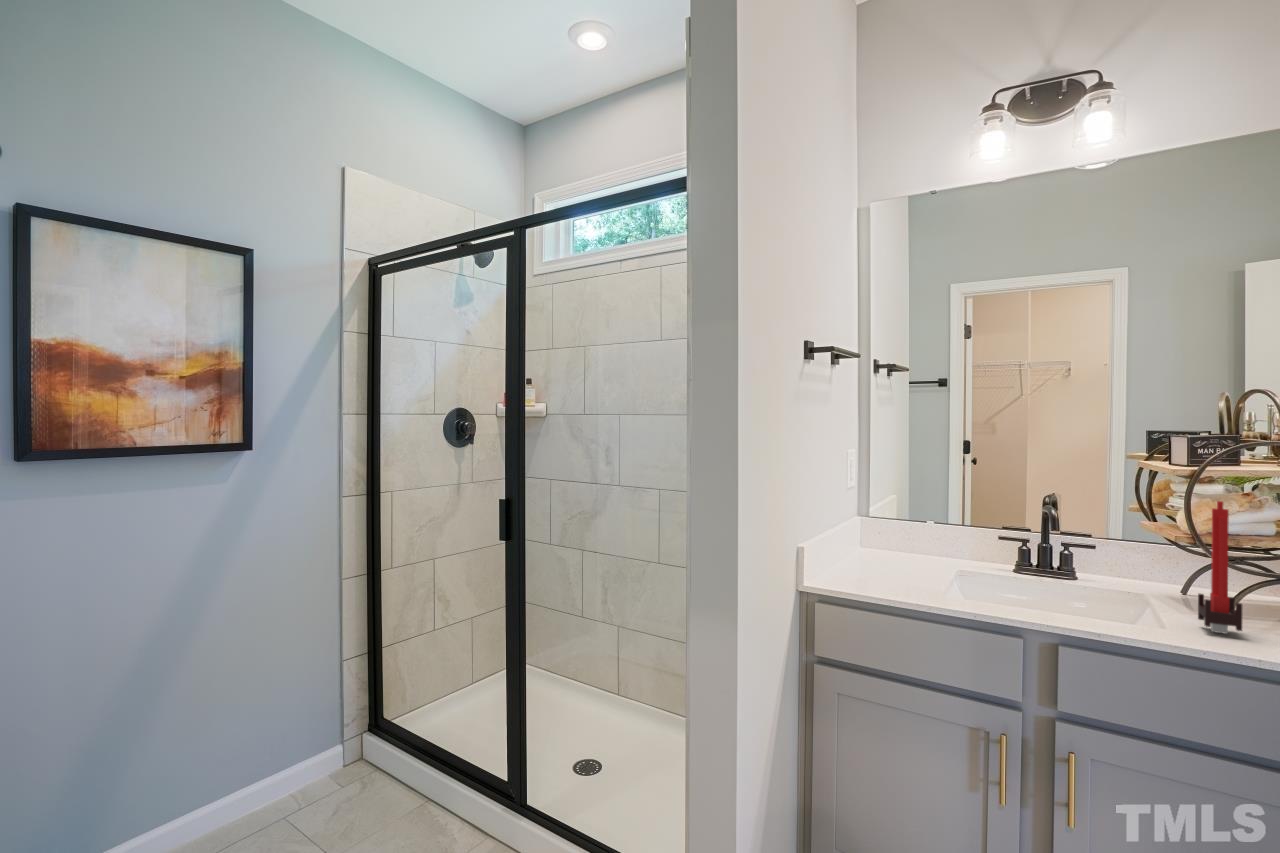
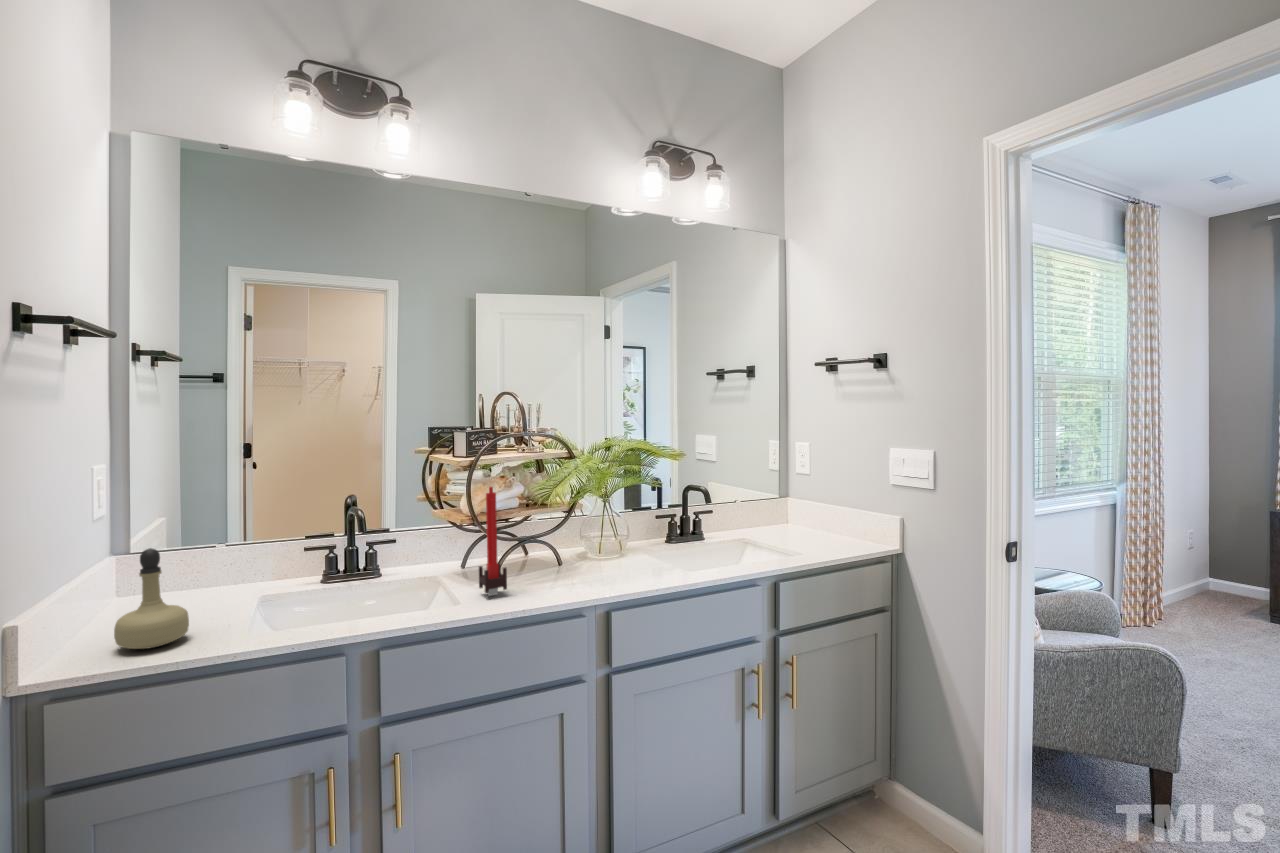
perfume bottle: none [850,509,897,582] -> present [114,548,189,649]

